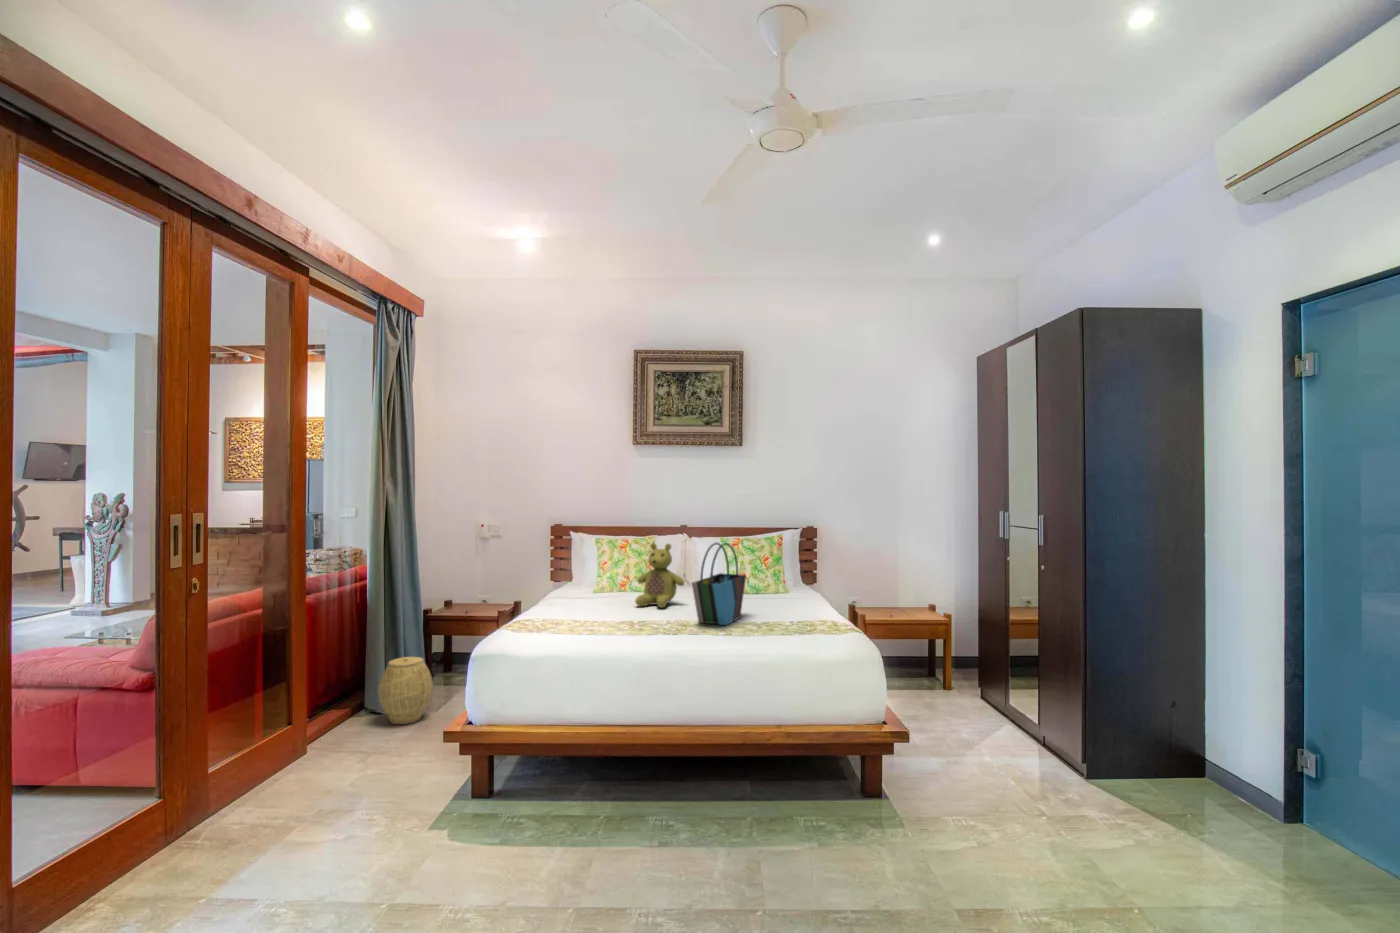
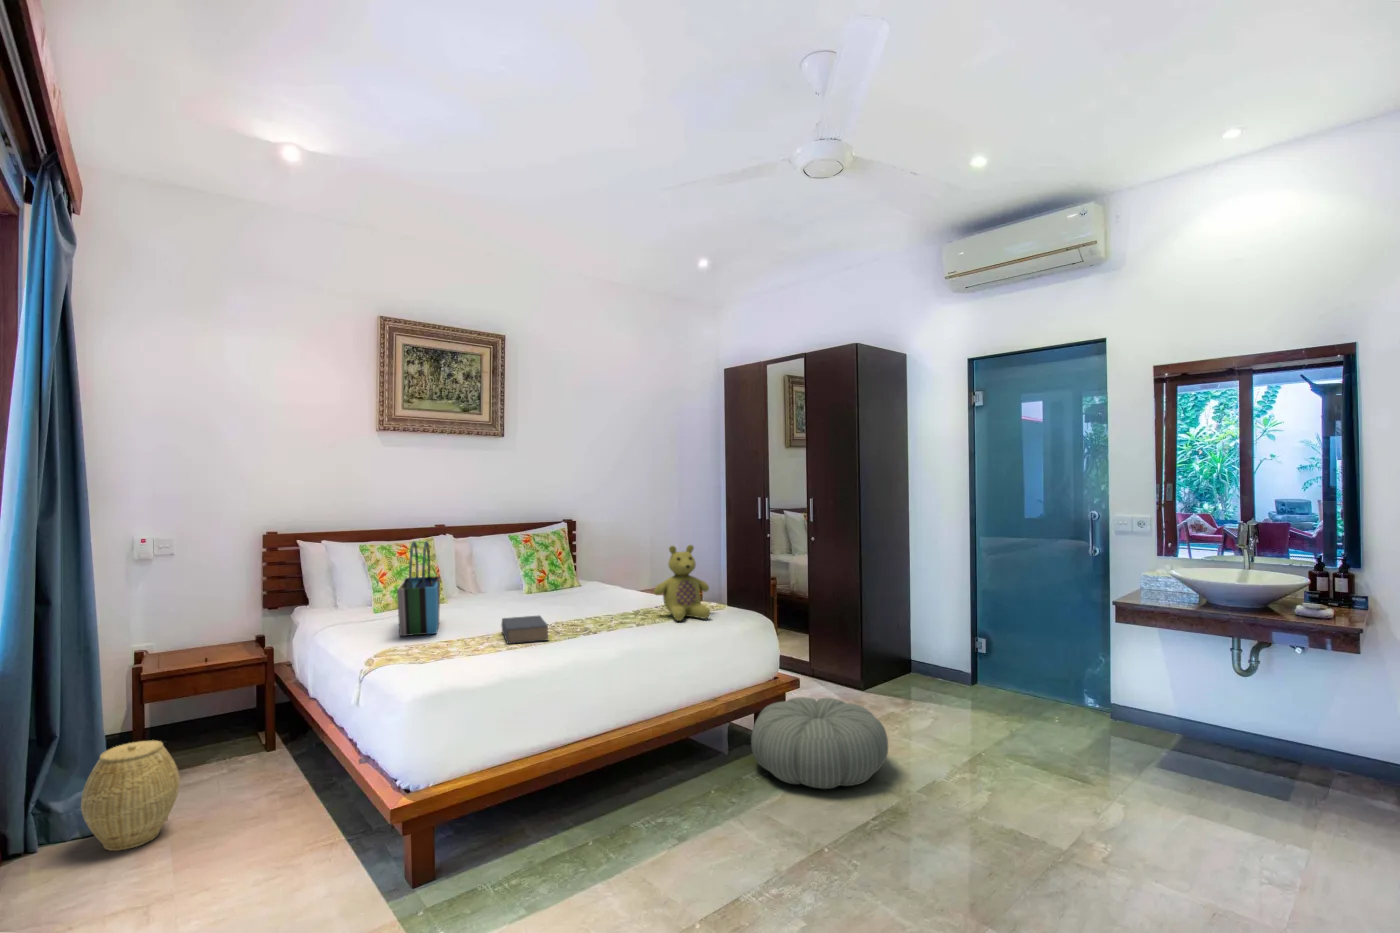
stuffed bear: present [635,543,684,608] -> present [654,545,710,621]
tote bag: present [692,543,746,625] -> present [397,541,440,636]
book: none [597,610,652,635] -> present [502,616,548,644]
pouf: none [801,752,967,875] -> present [751,697,888,789]

